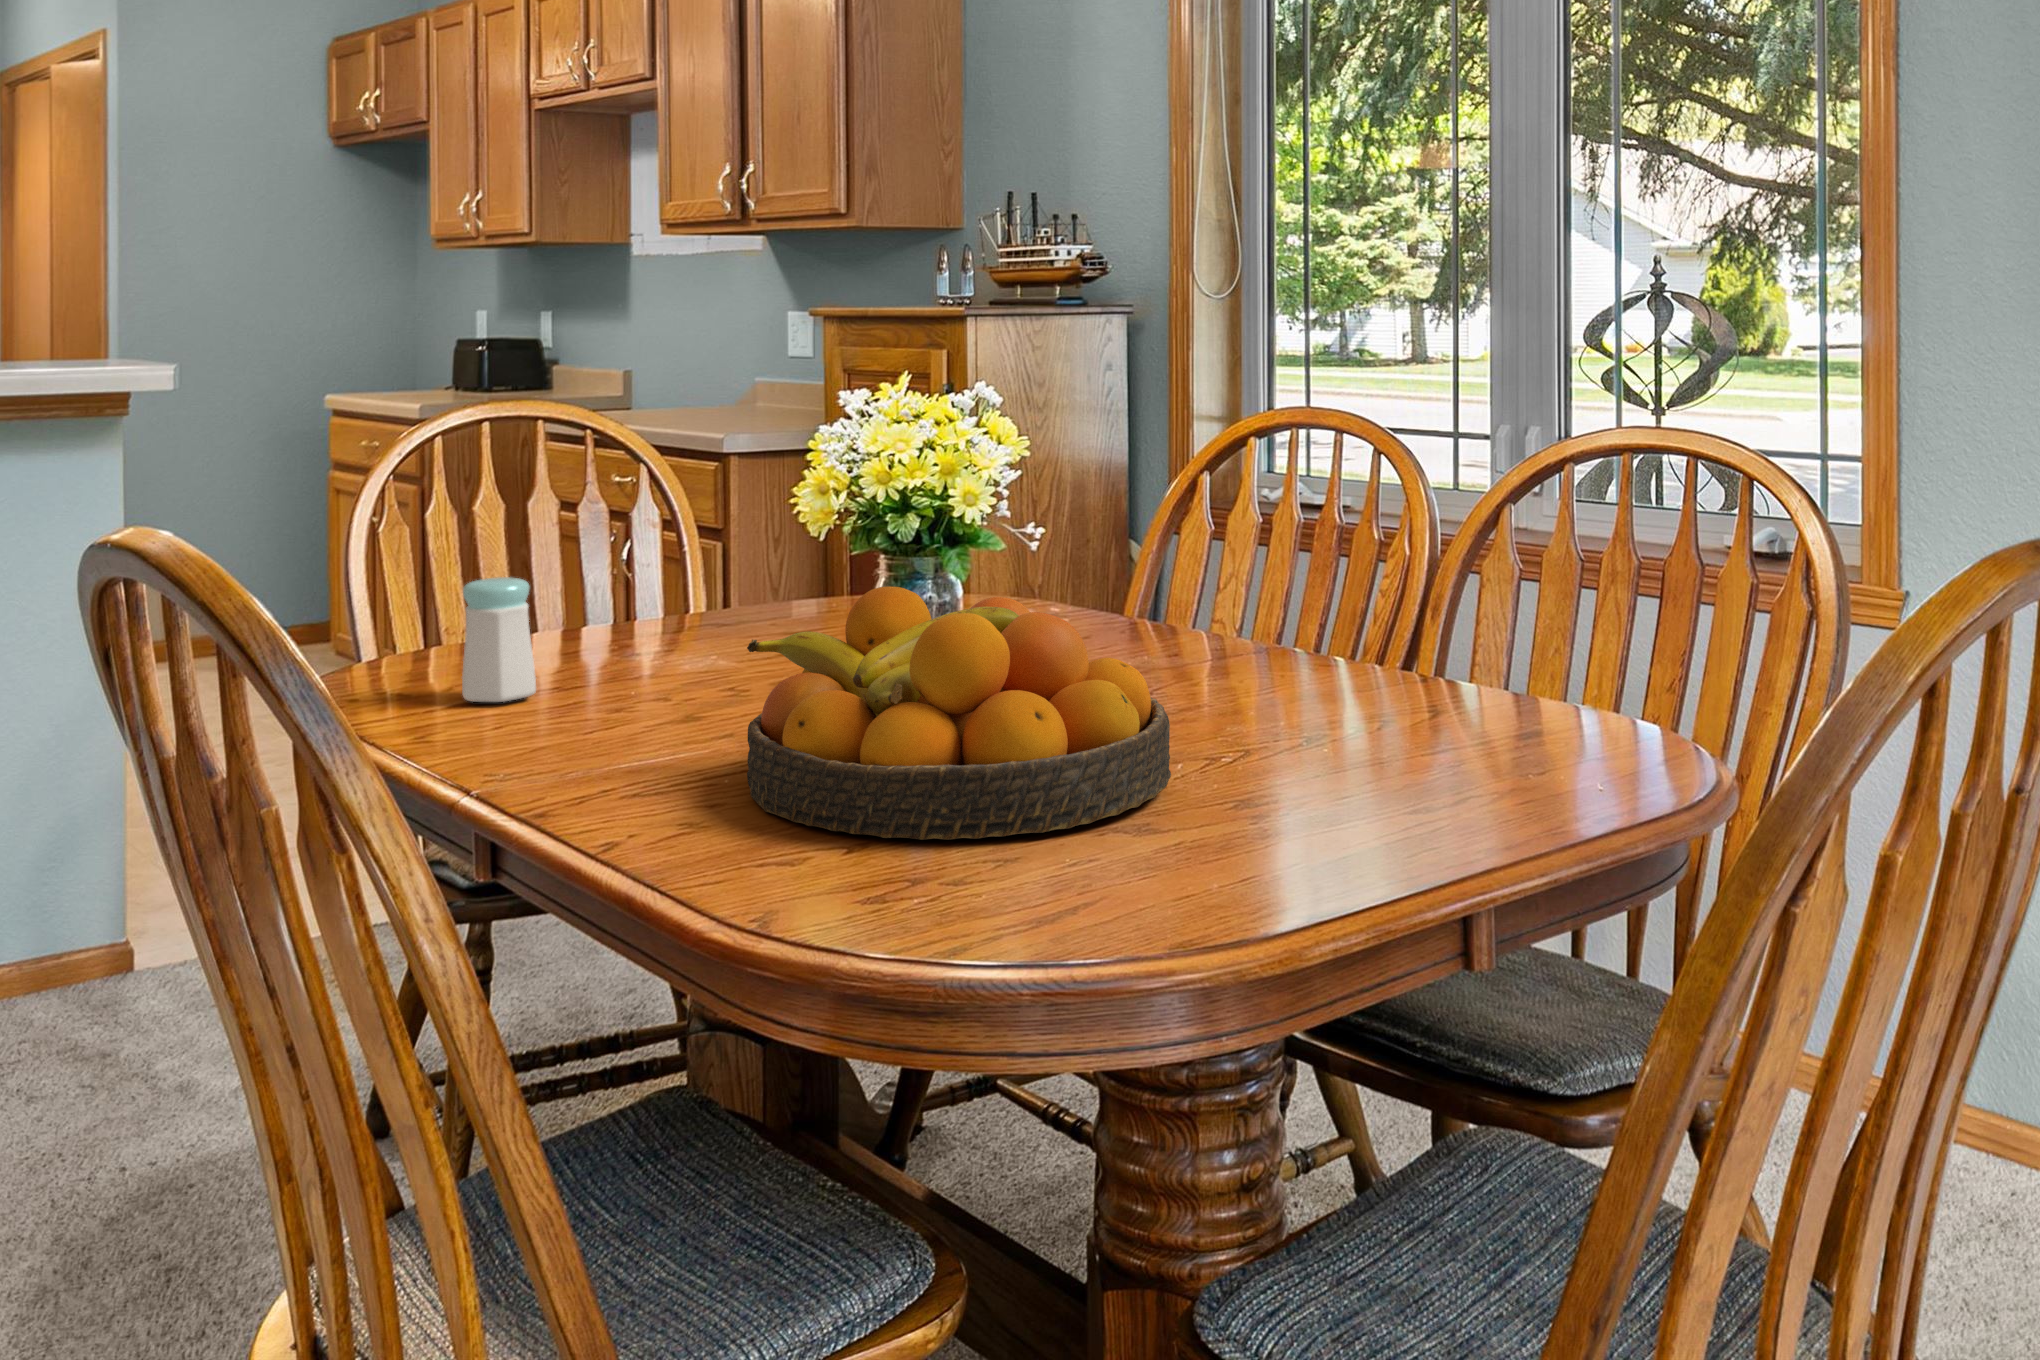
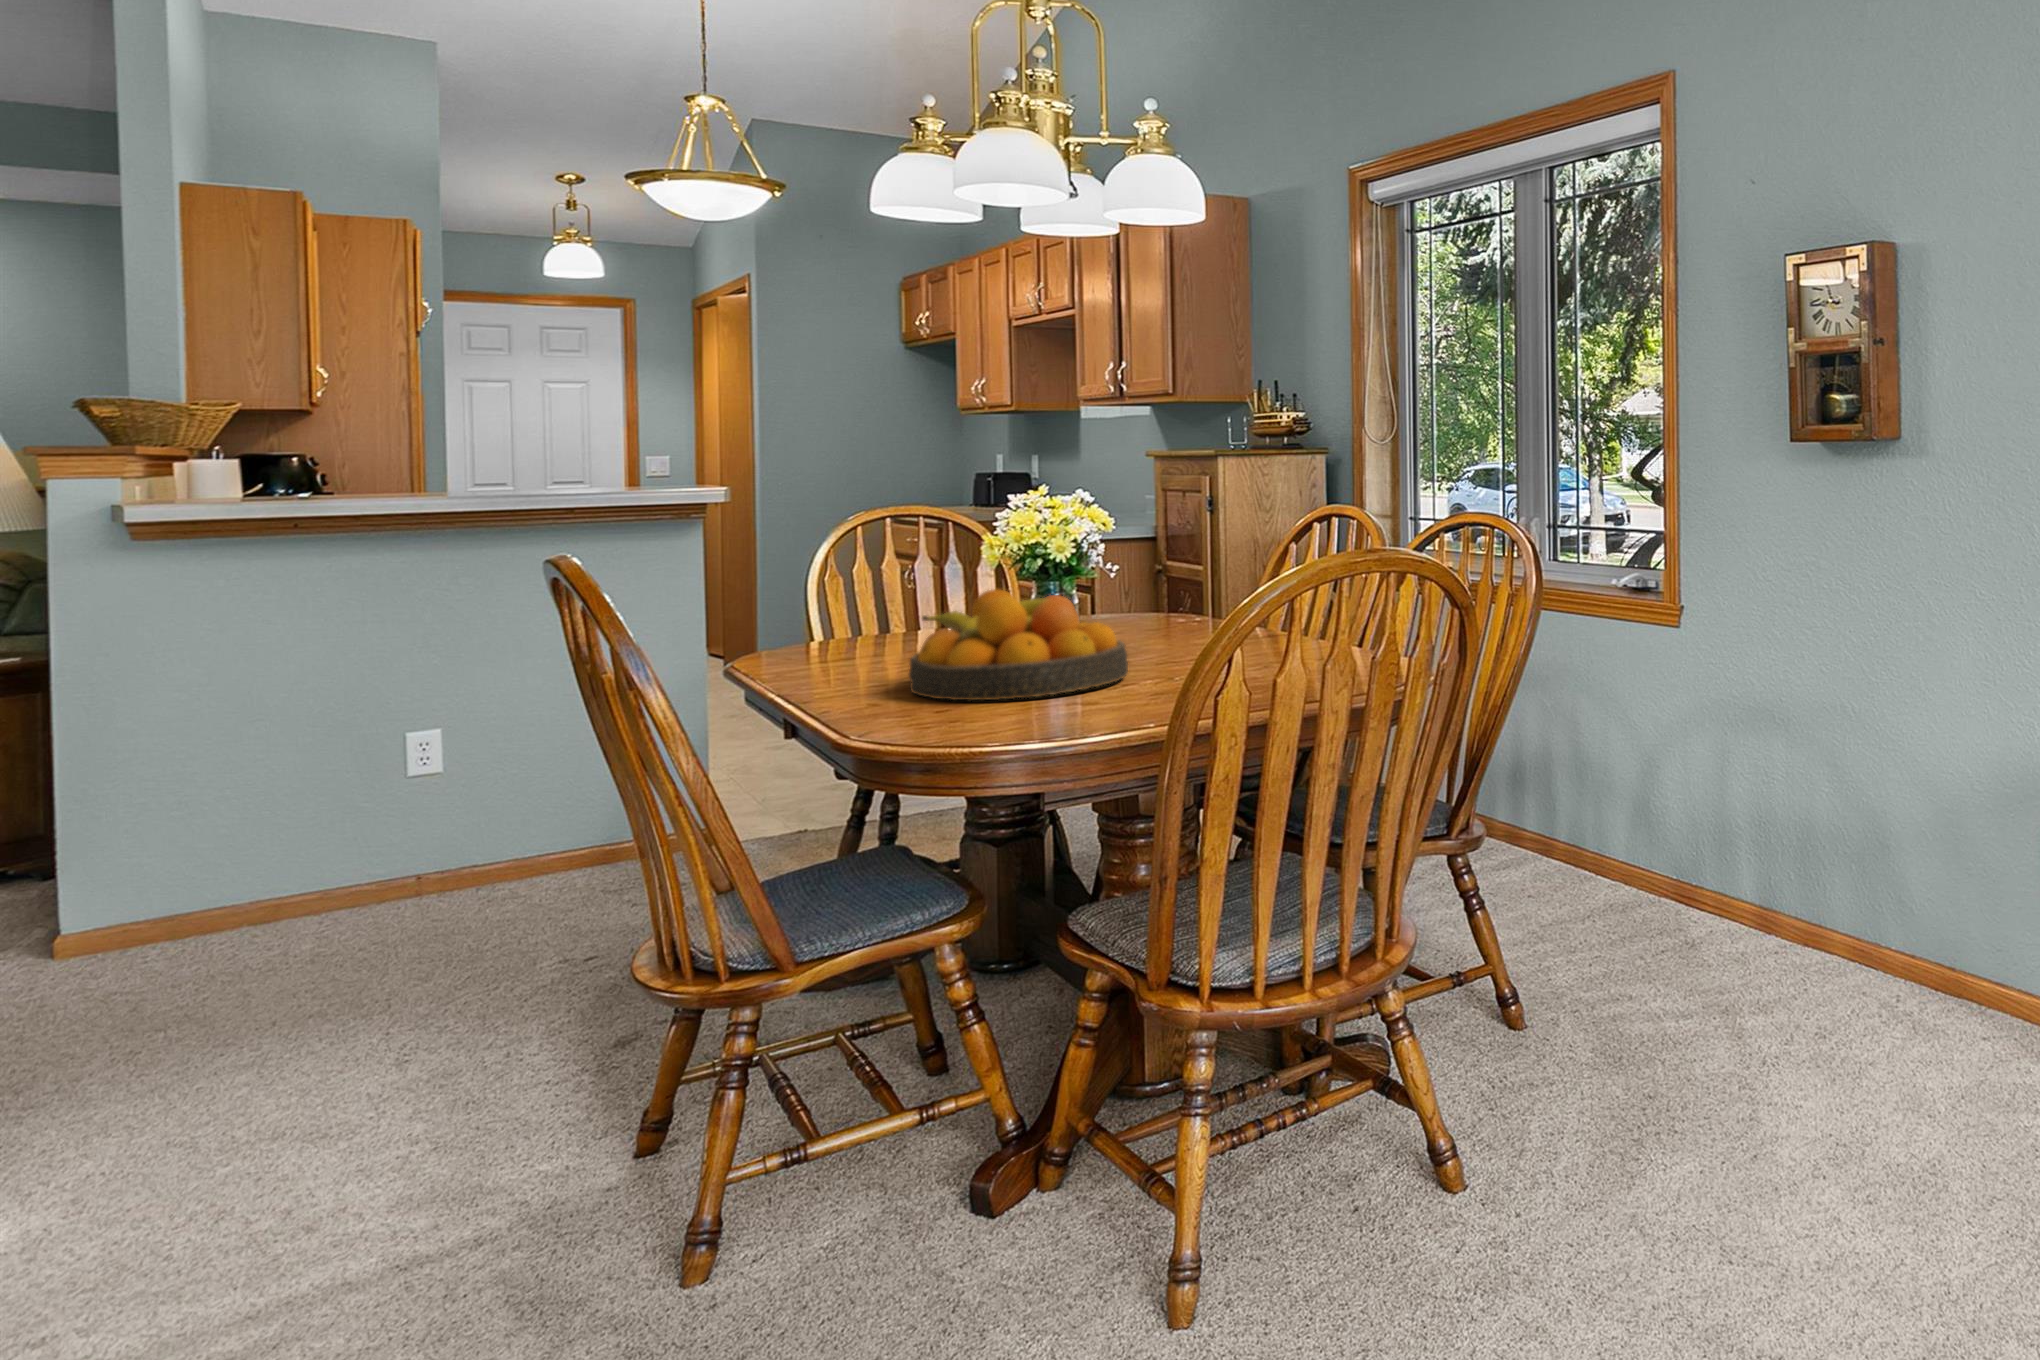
salt shaker: present [462,577,536,702] -> none [815,594,857,657]

